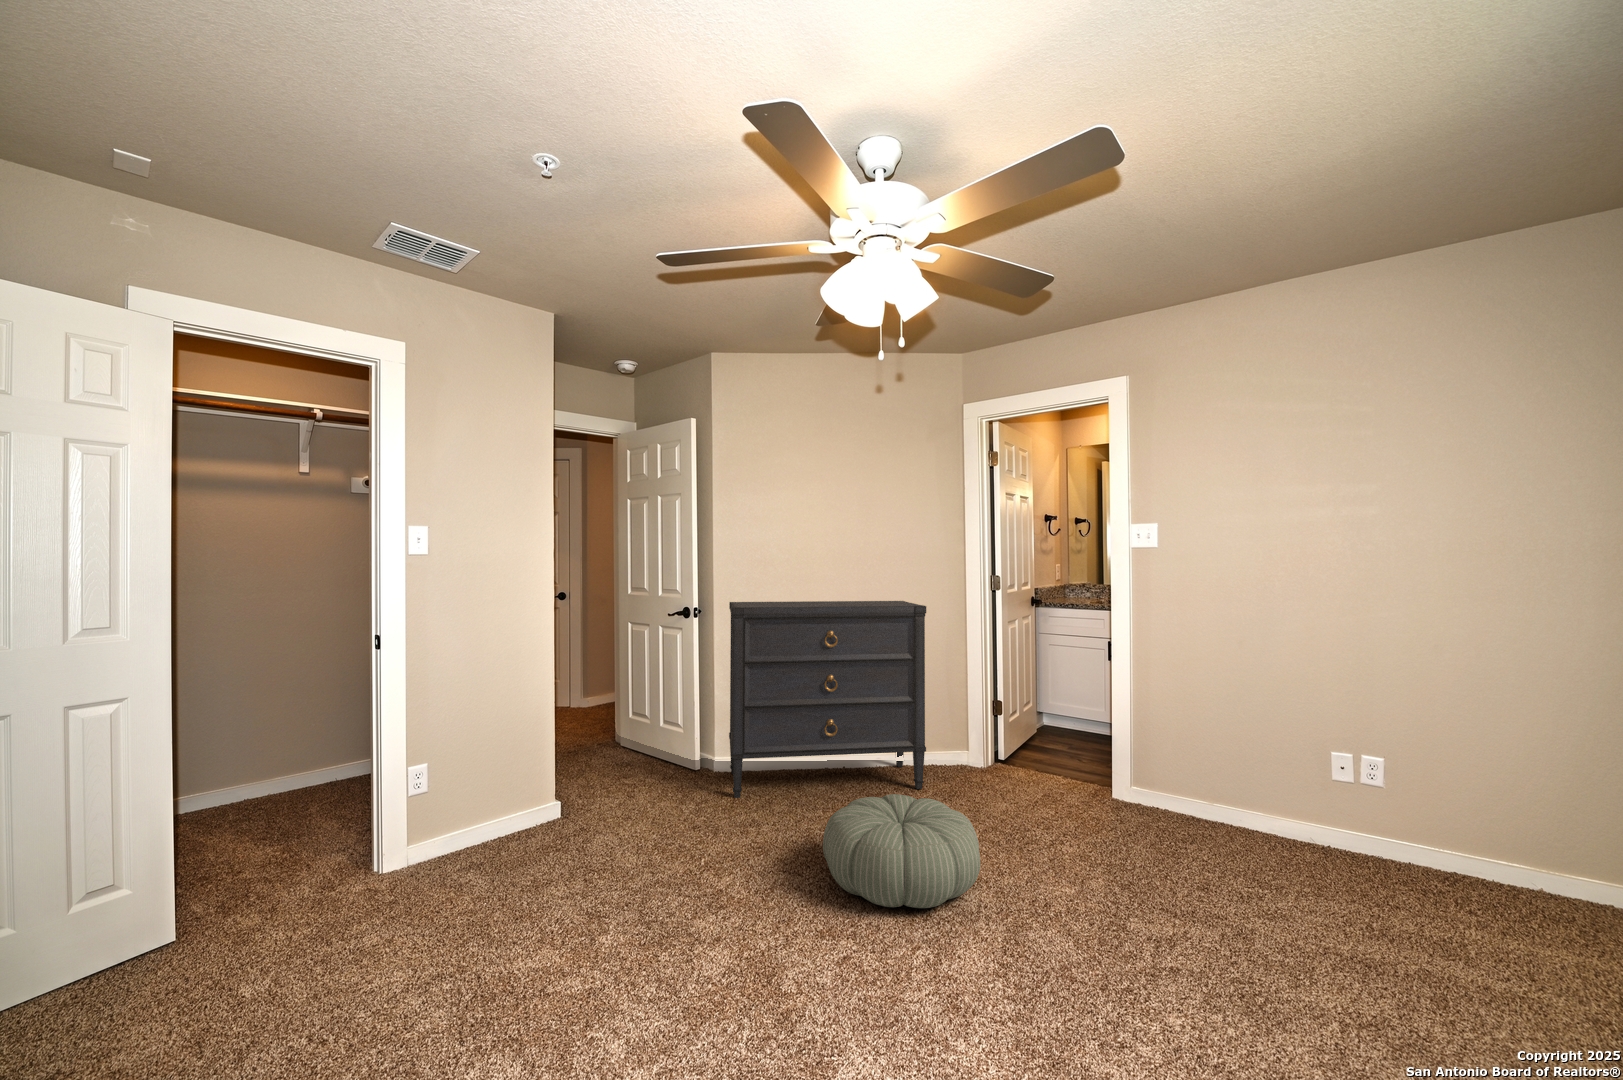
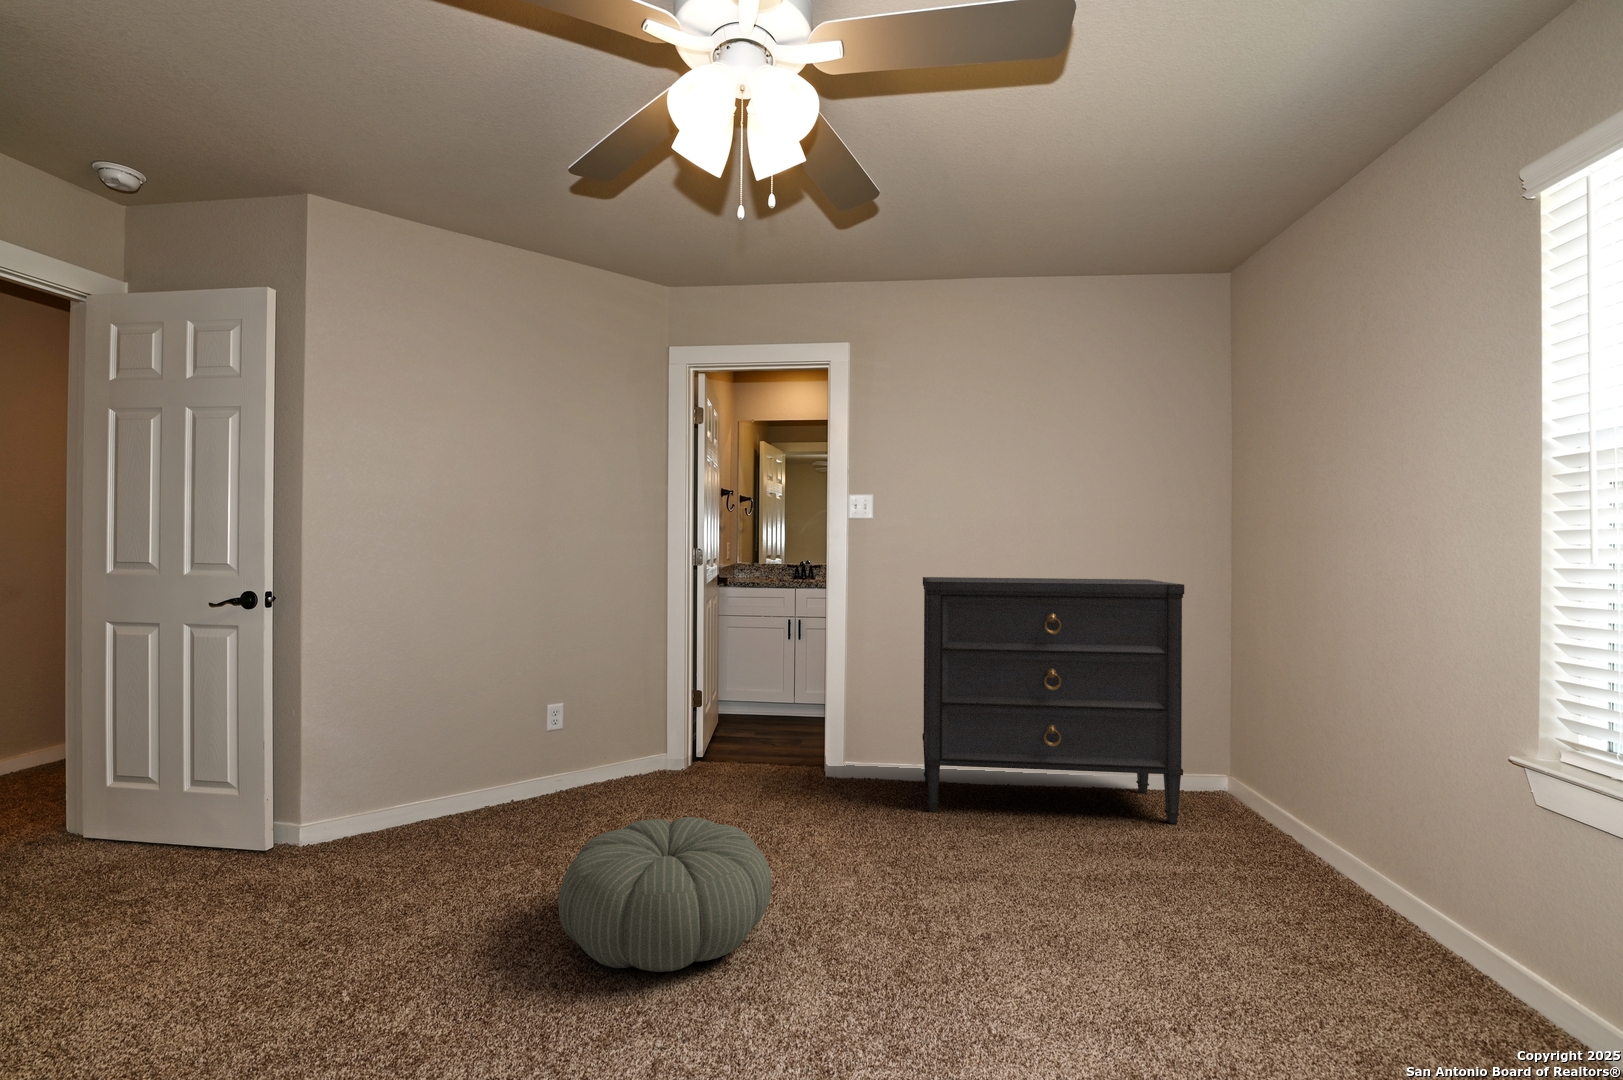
dresser: present [729,601,926,798] -> present [922,577,1184,824]

